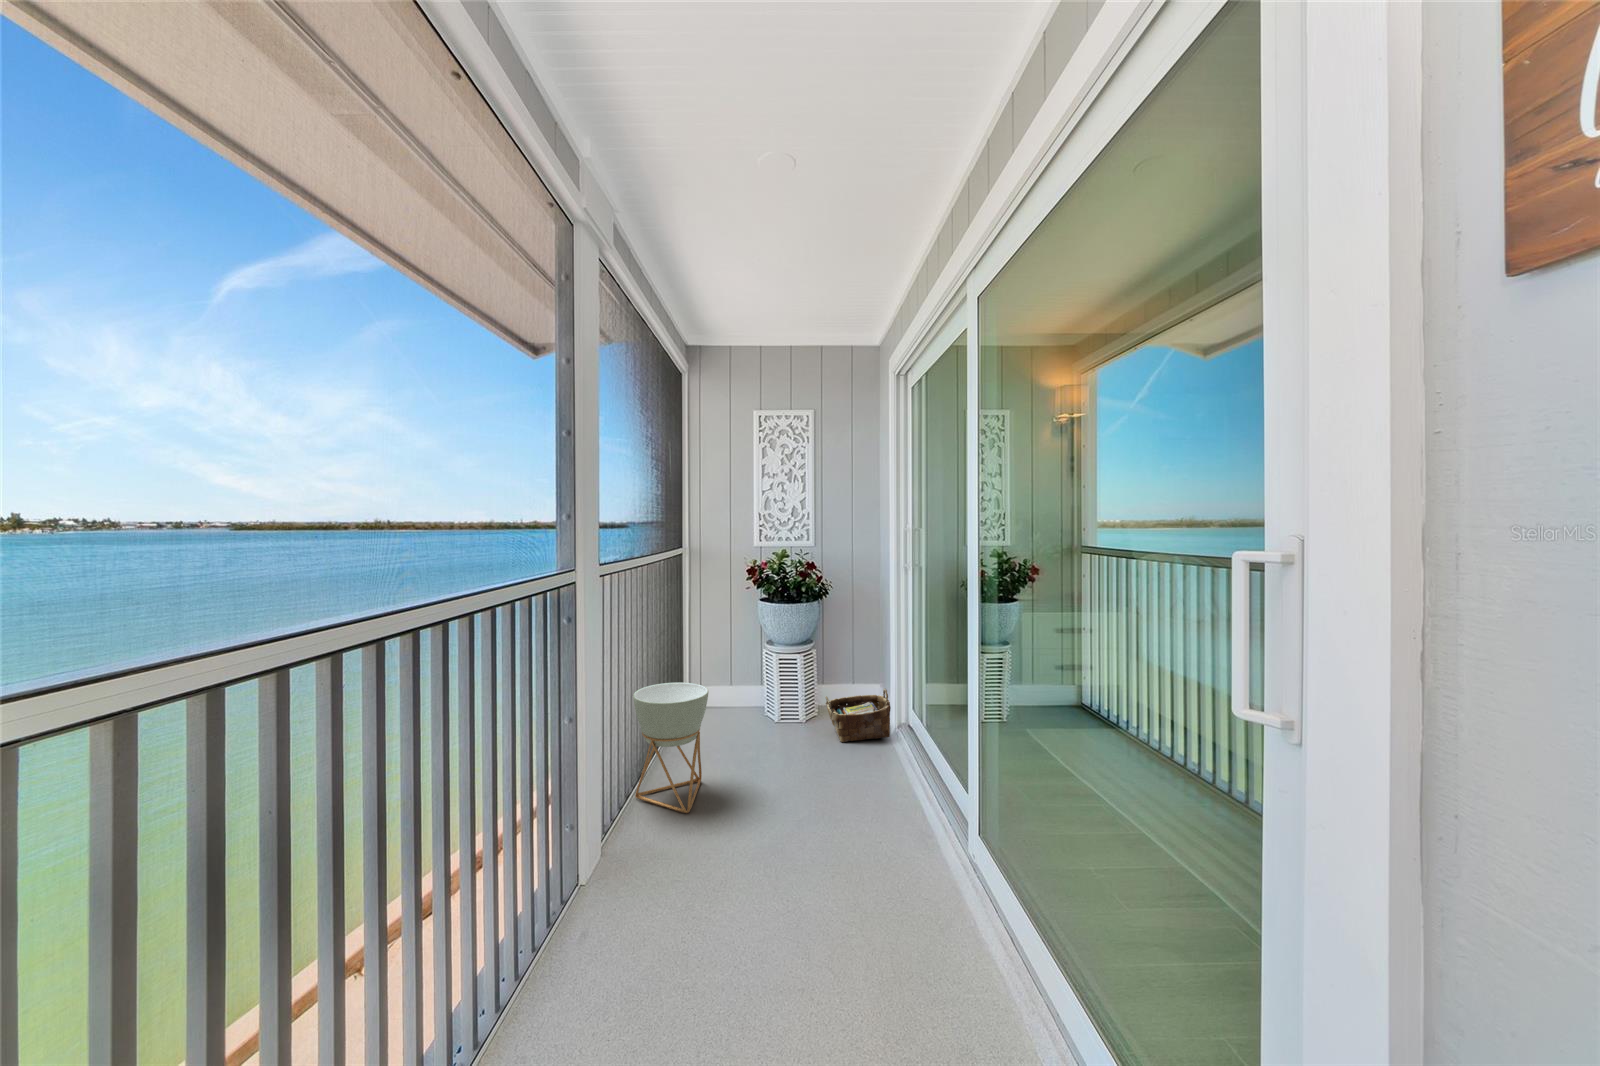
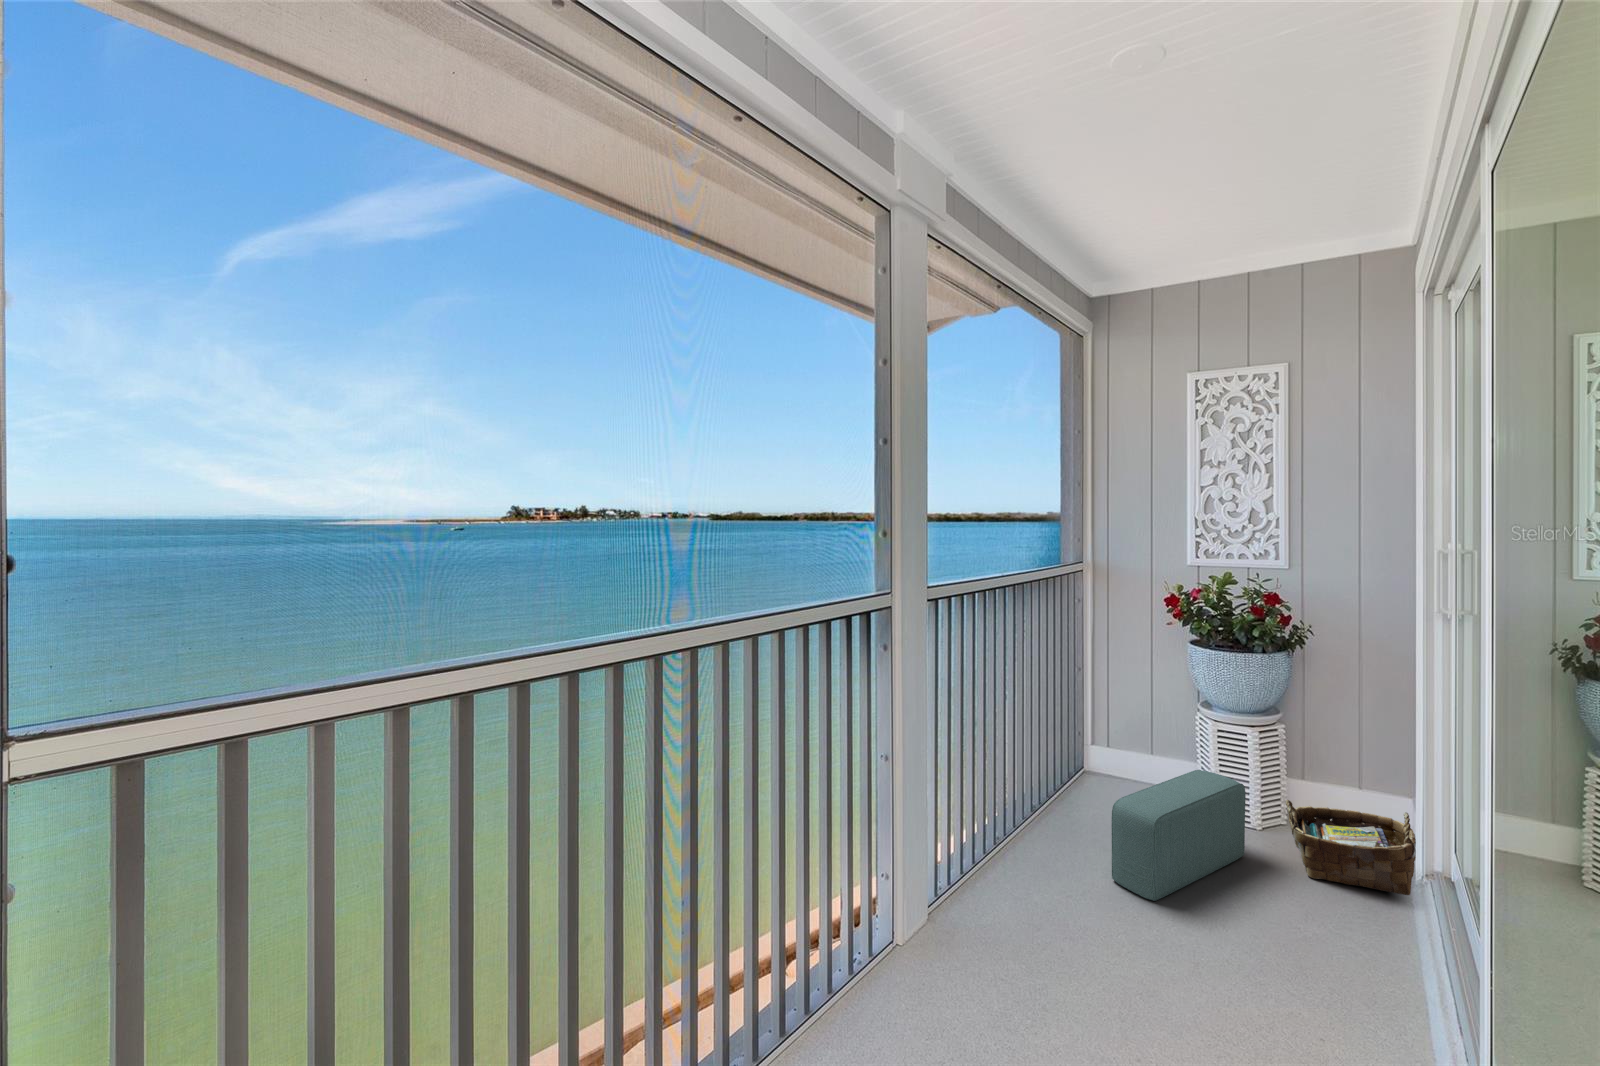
planter: present [633,682,708,813] -> none [978,740,1073,910]
pouf: none [732,687,805,782] -> present [1112,770,1246,901]

